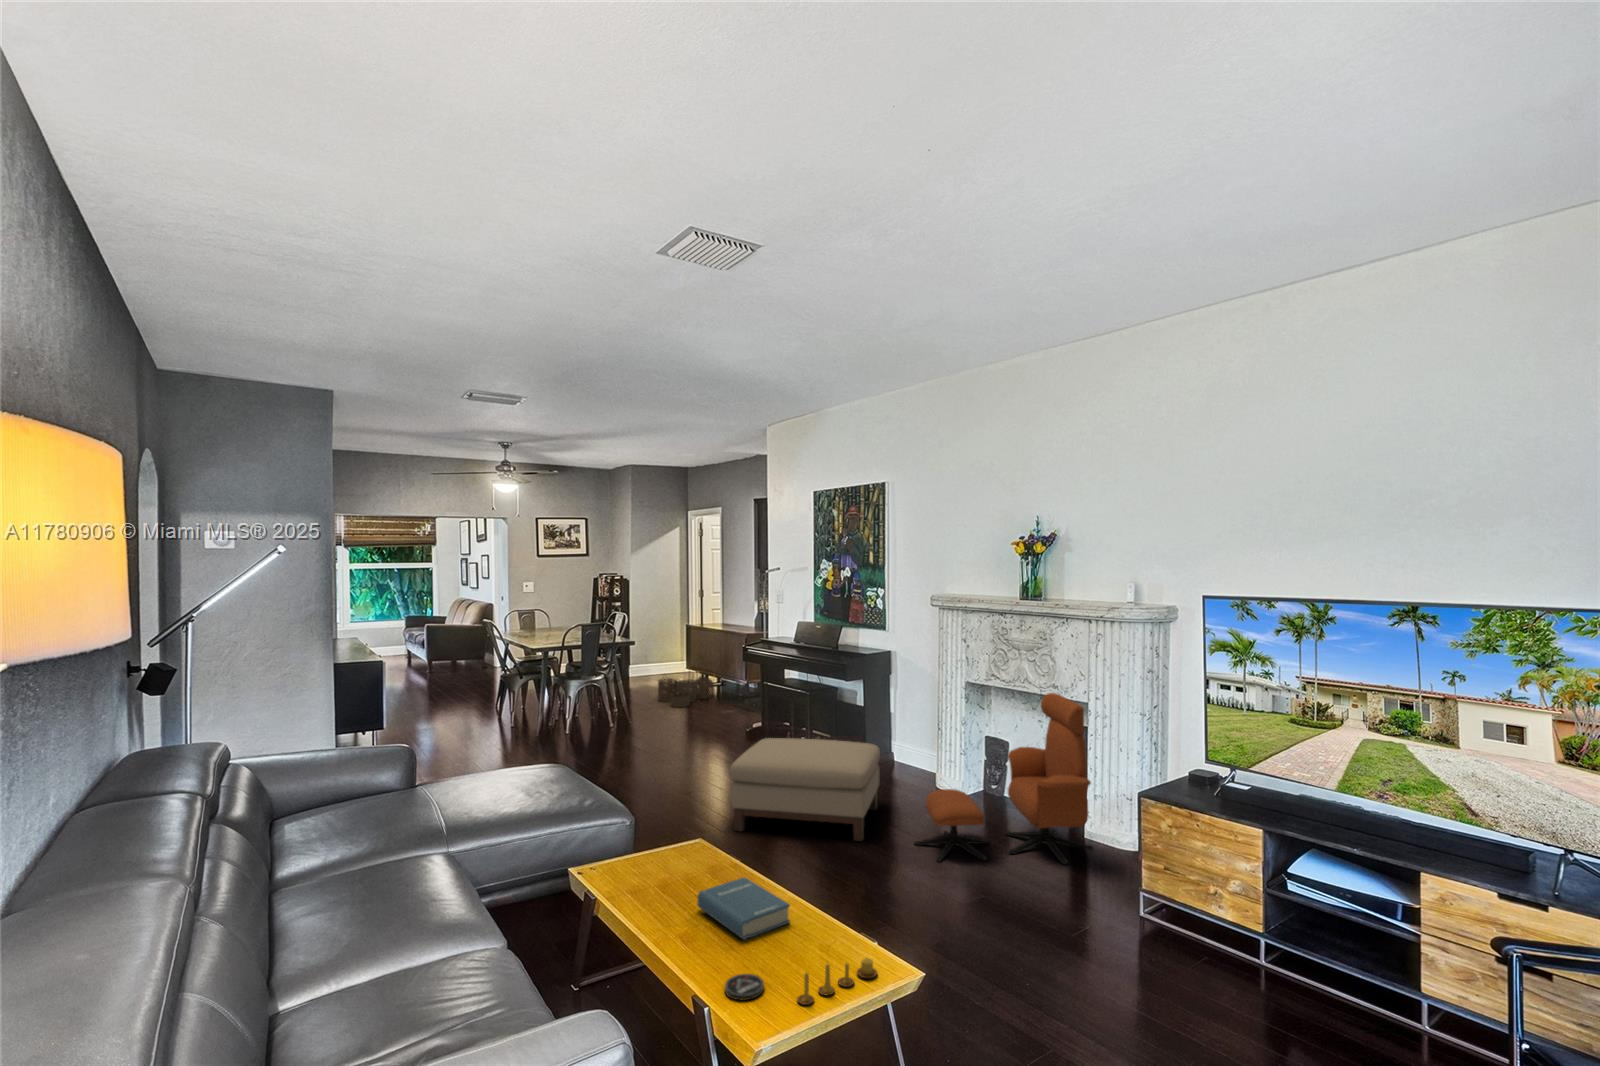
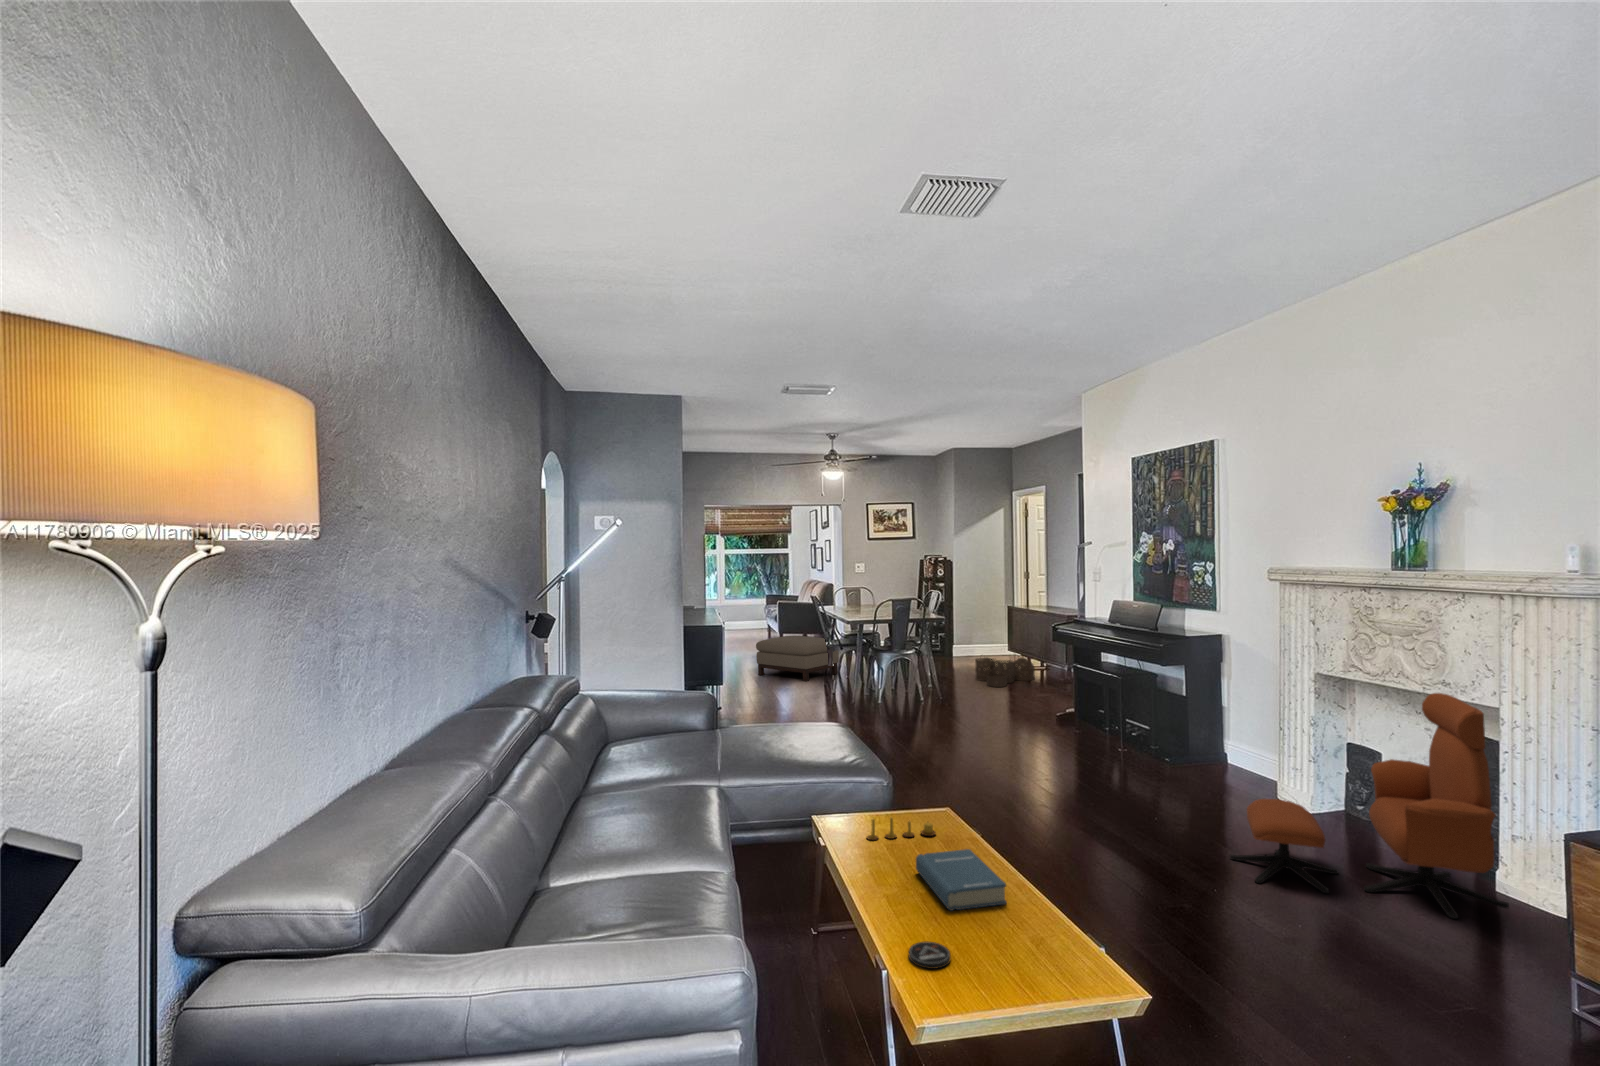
ottoman: present [730,738,880,841] -> present [756,636,839,681]
candle: present [797,958,877,1005] -> present [867,818,936,840]

